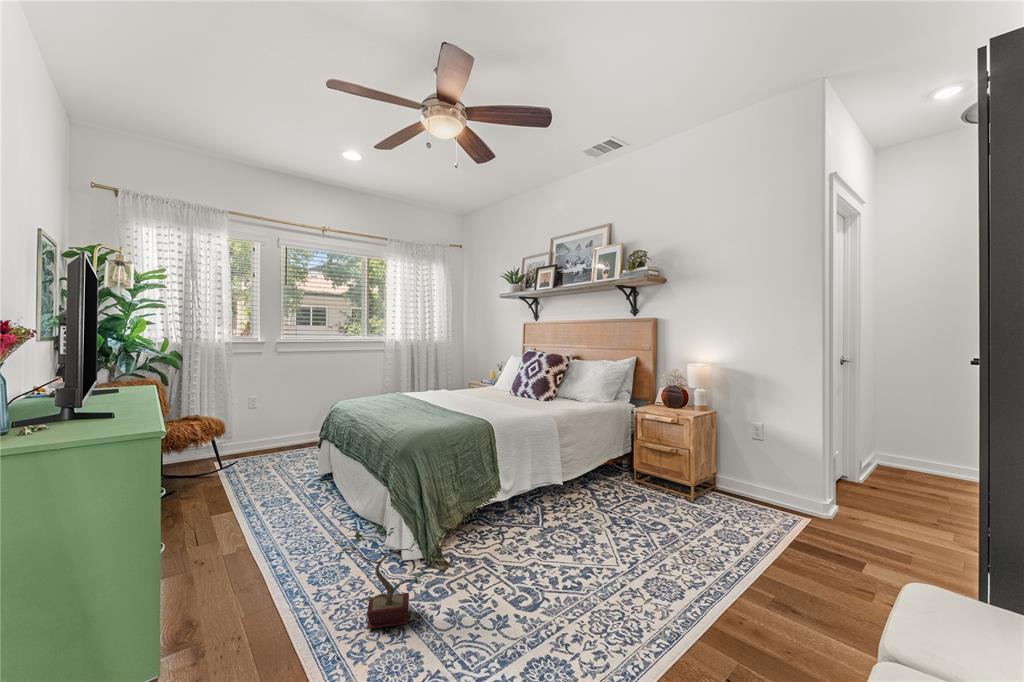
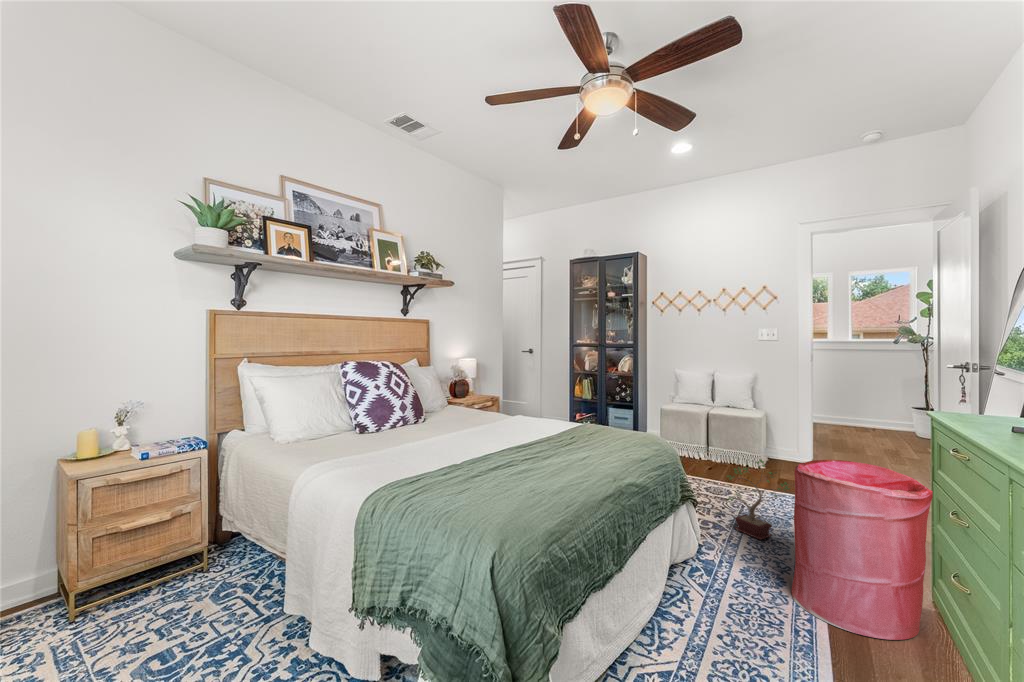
laundry hamper: none [177,460,303,637] -> present [792,459,933,640]

